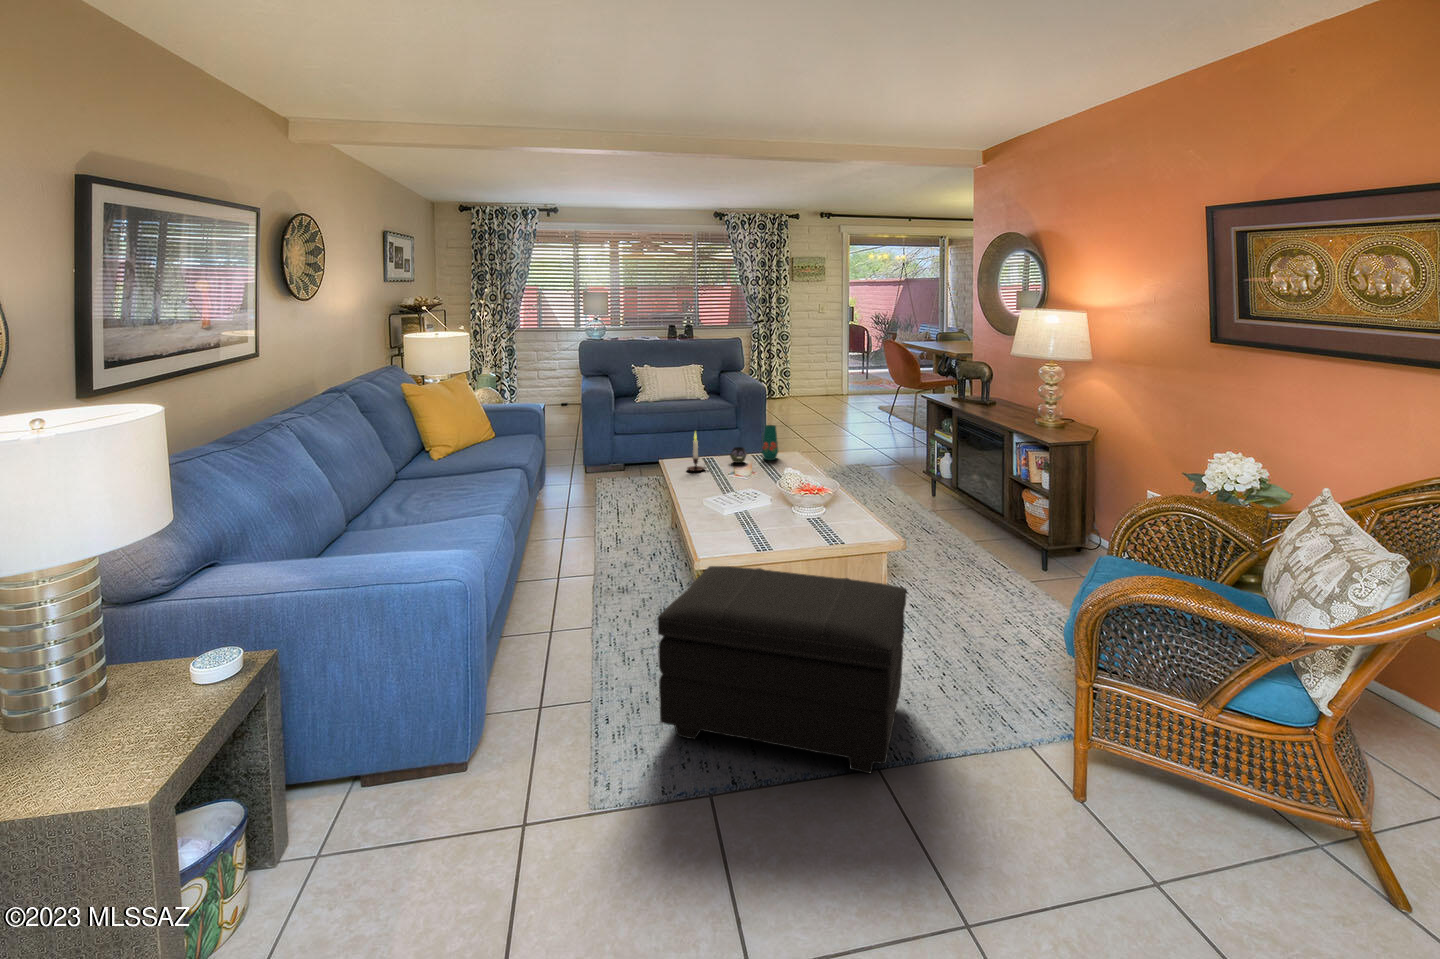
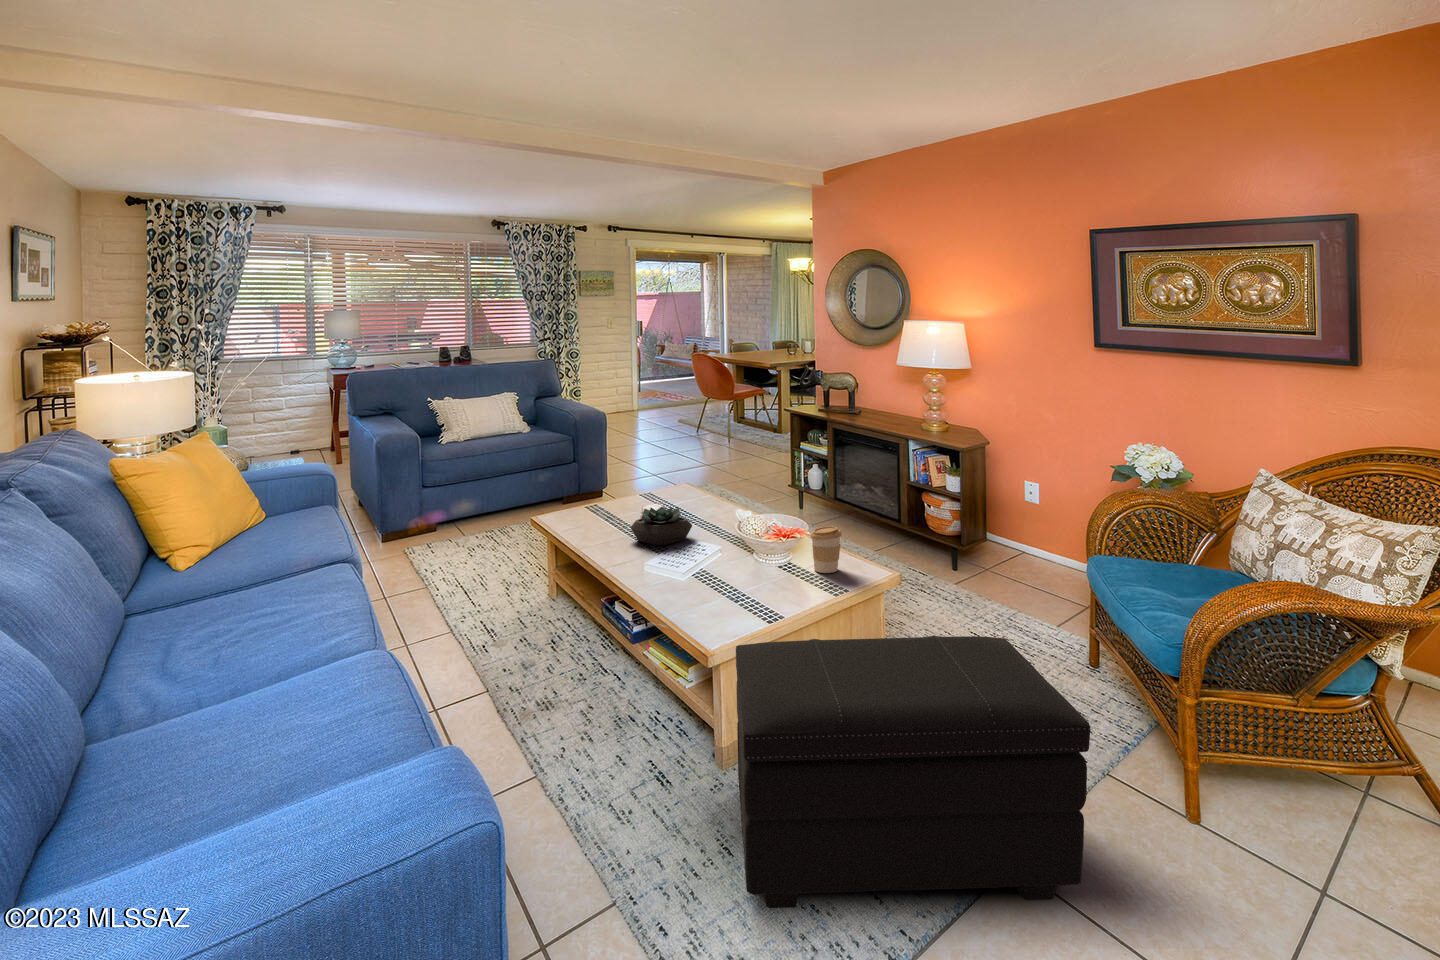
vase: present [730,425,778,463] -> none [631,457,688,508]
candle: present [687,434,706,471] -> none [582,470,612,523]
succulent plant: none [708,463,754,492] -> present [630,507,692,545]
coffee cup: none [815,490,839,526] -> present [810,526,841,573]

